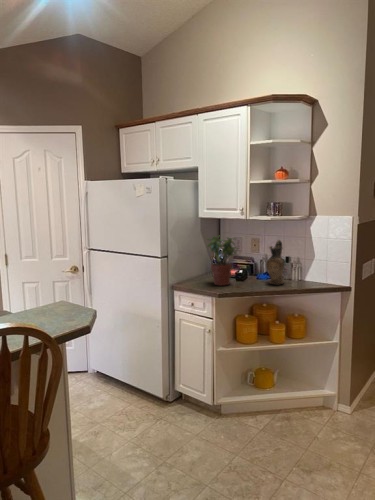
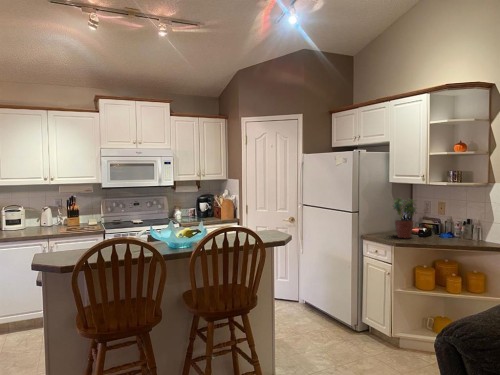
ceramic pitcher: present [266,240,285,284] -> none [445,204,463,242]

